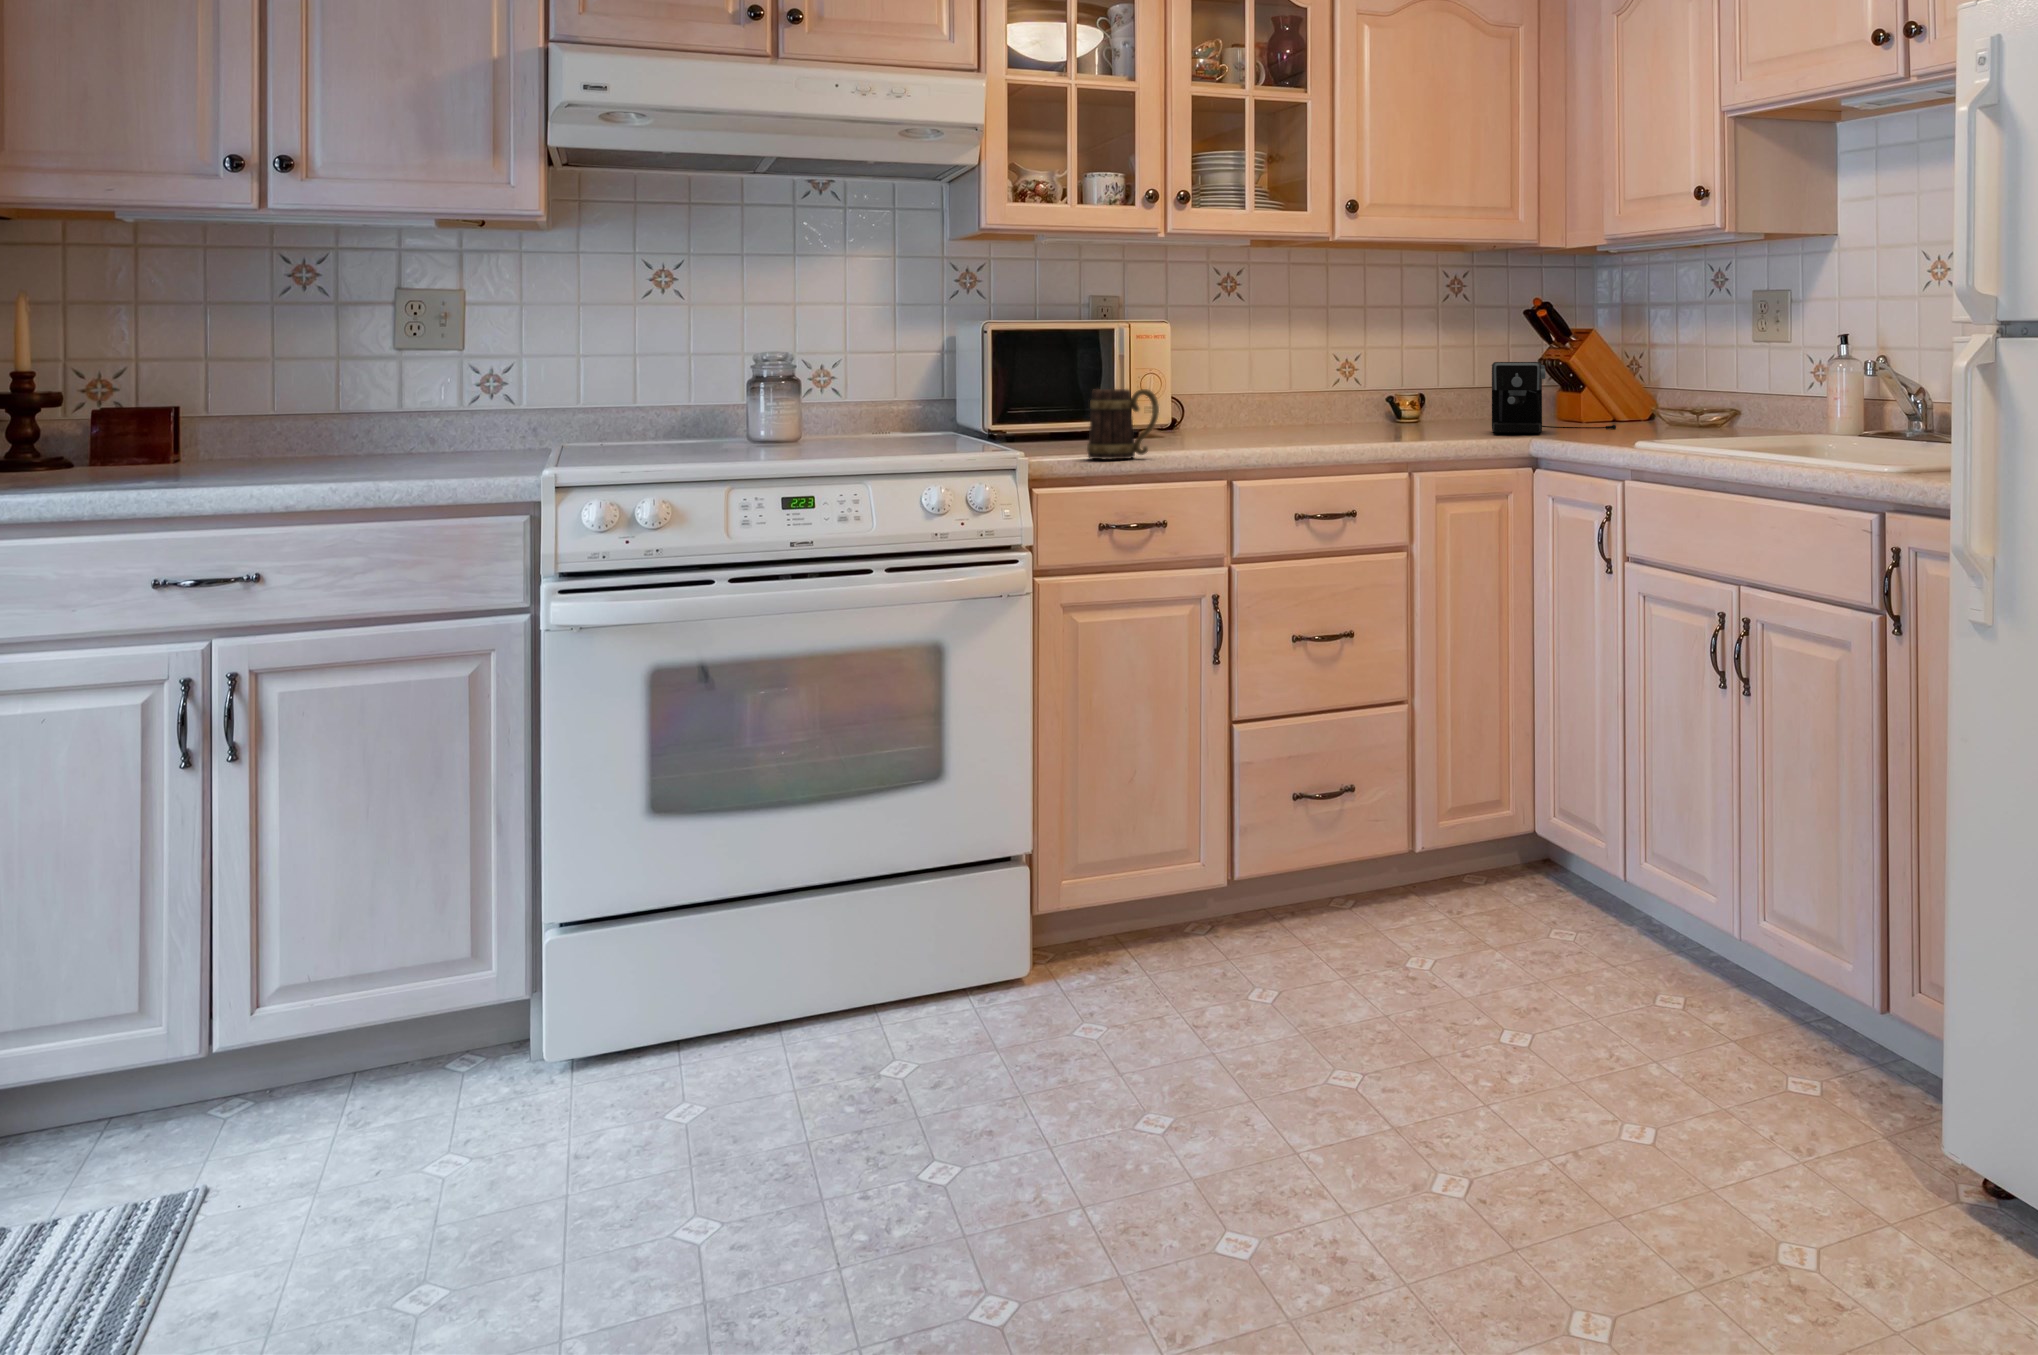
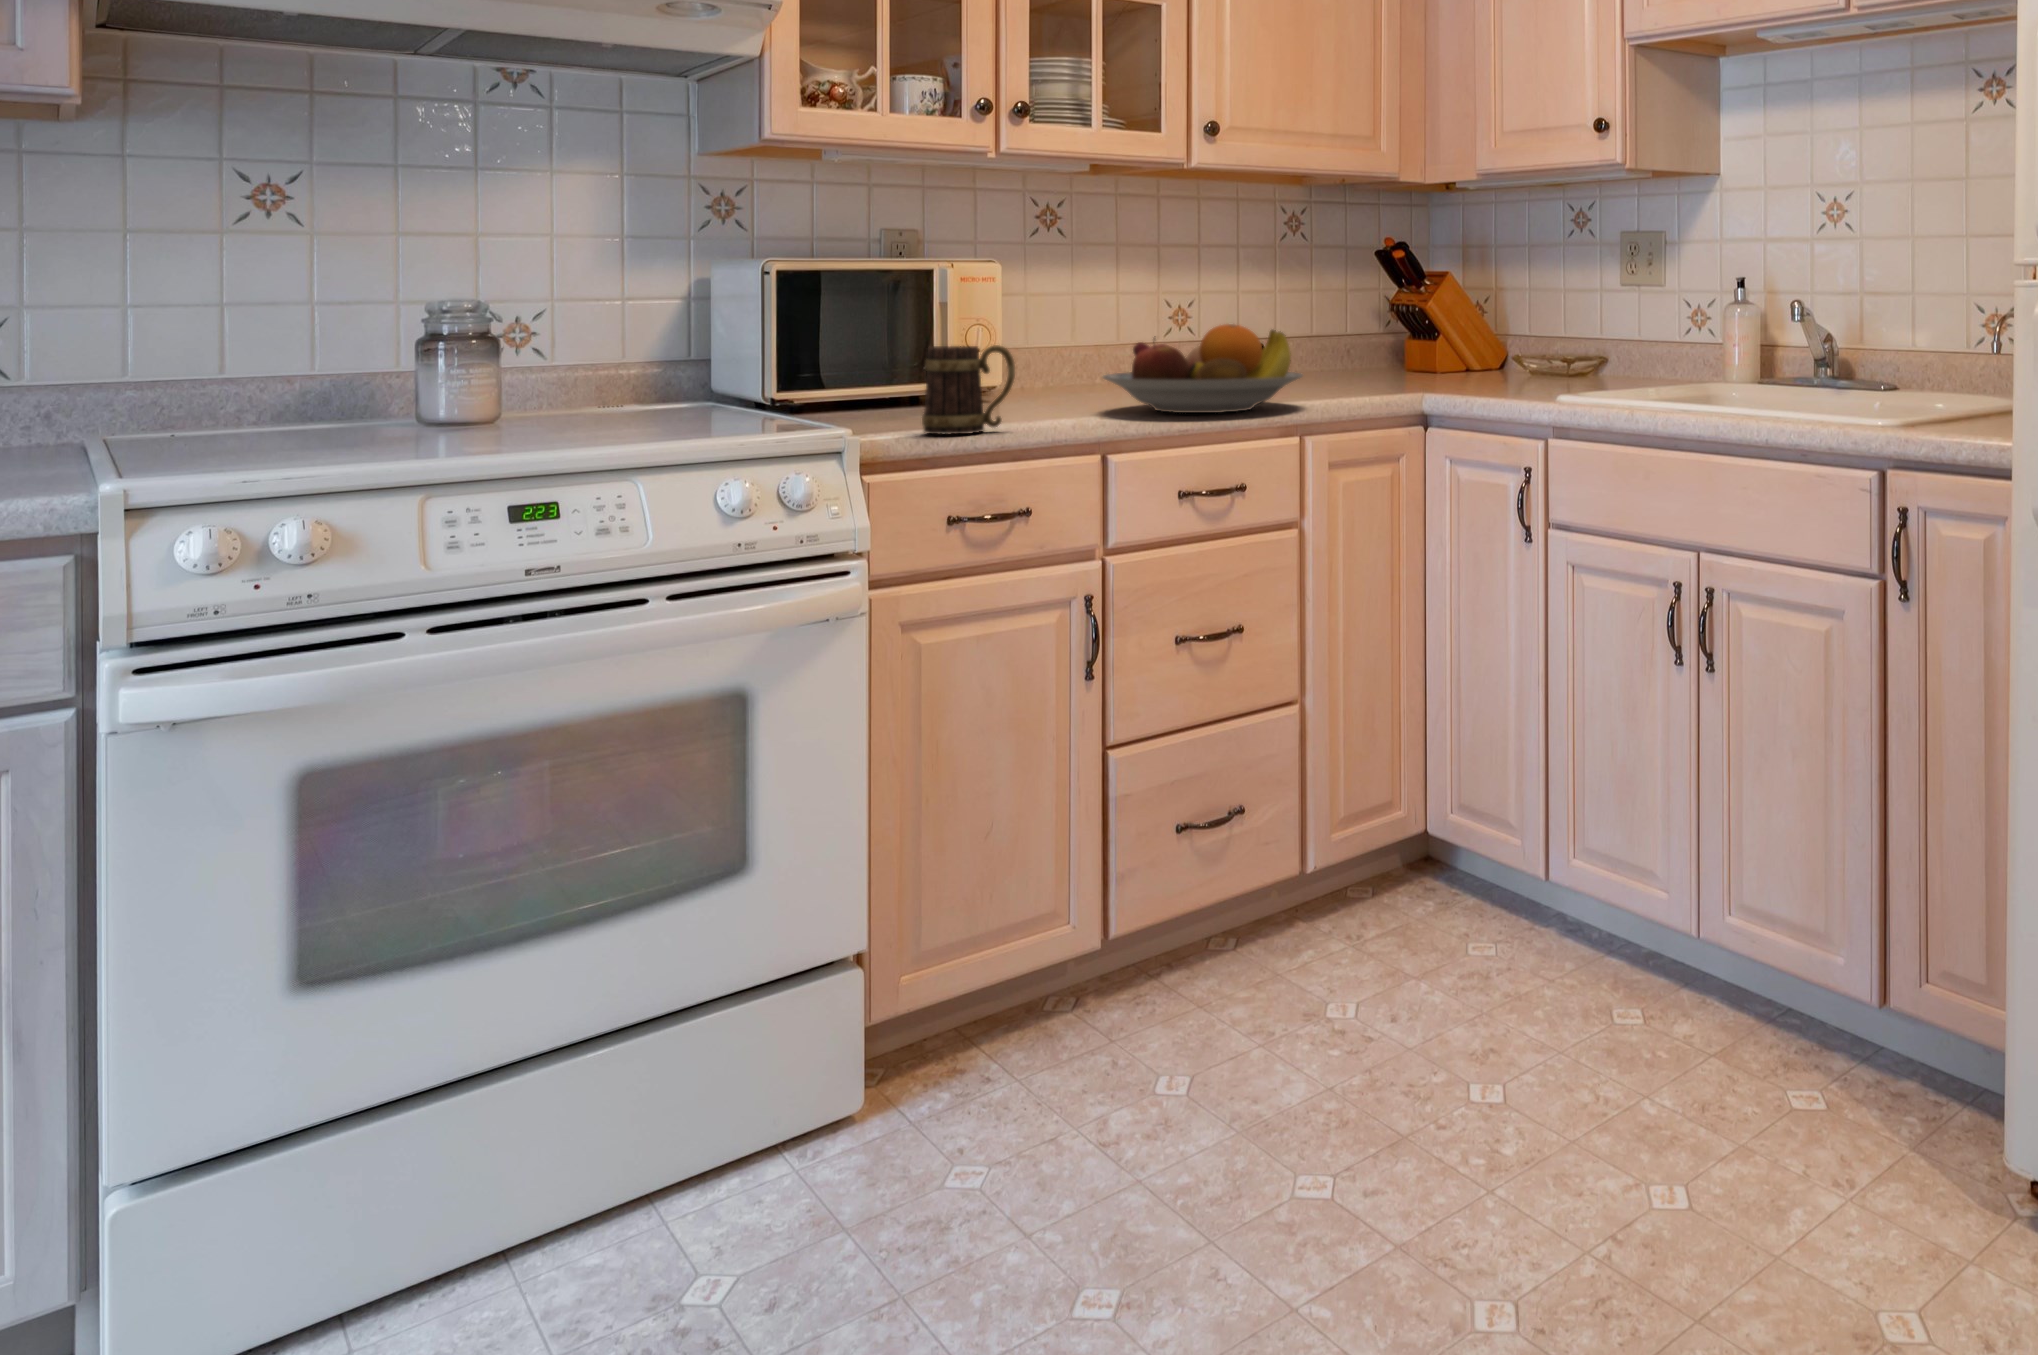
coffee maker: present [1492,362,1616,433] -> none [1360,311,1488,389]
fruit bowl: none [1242,374,1412,449] -> present [1103,324,1302,413]

